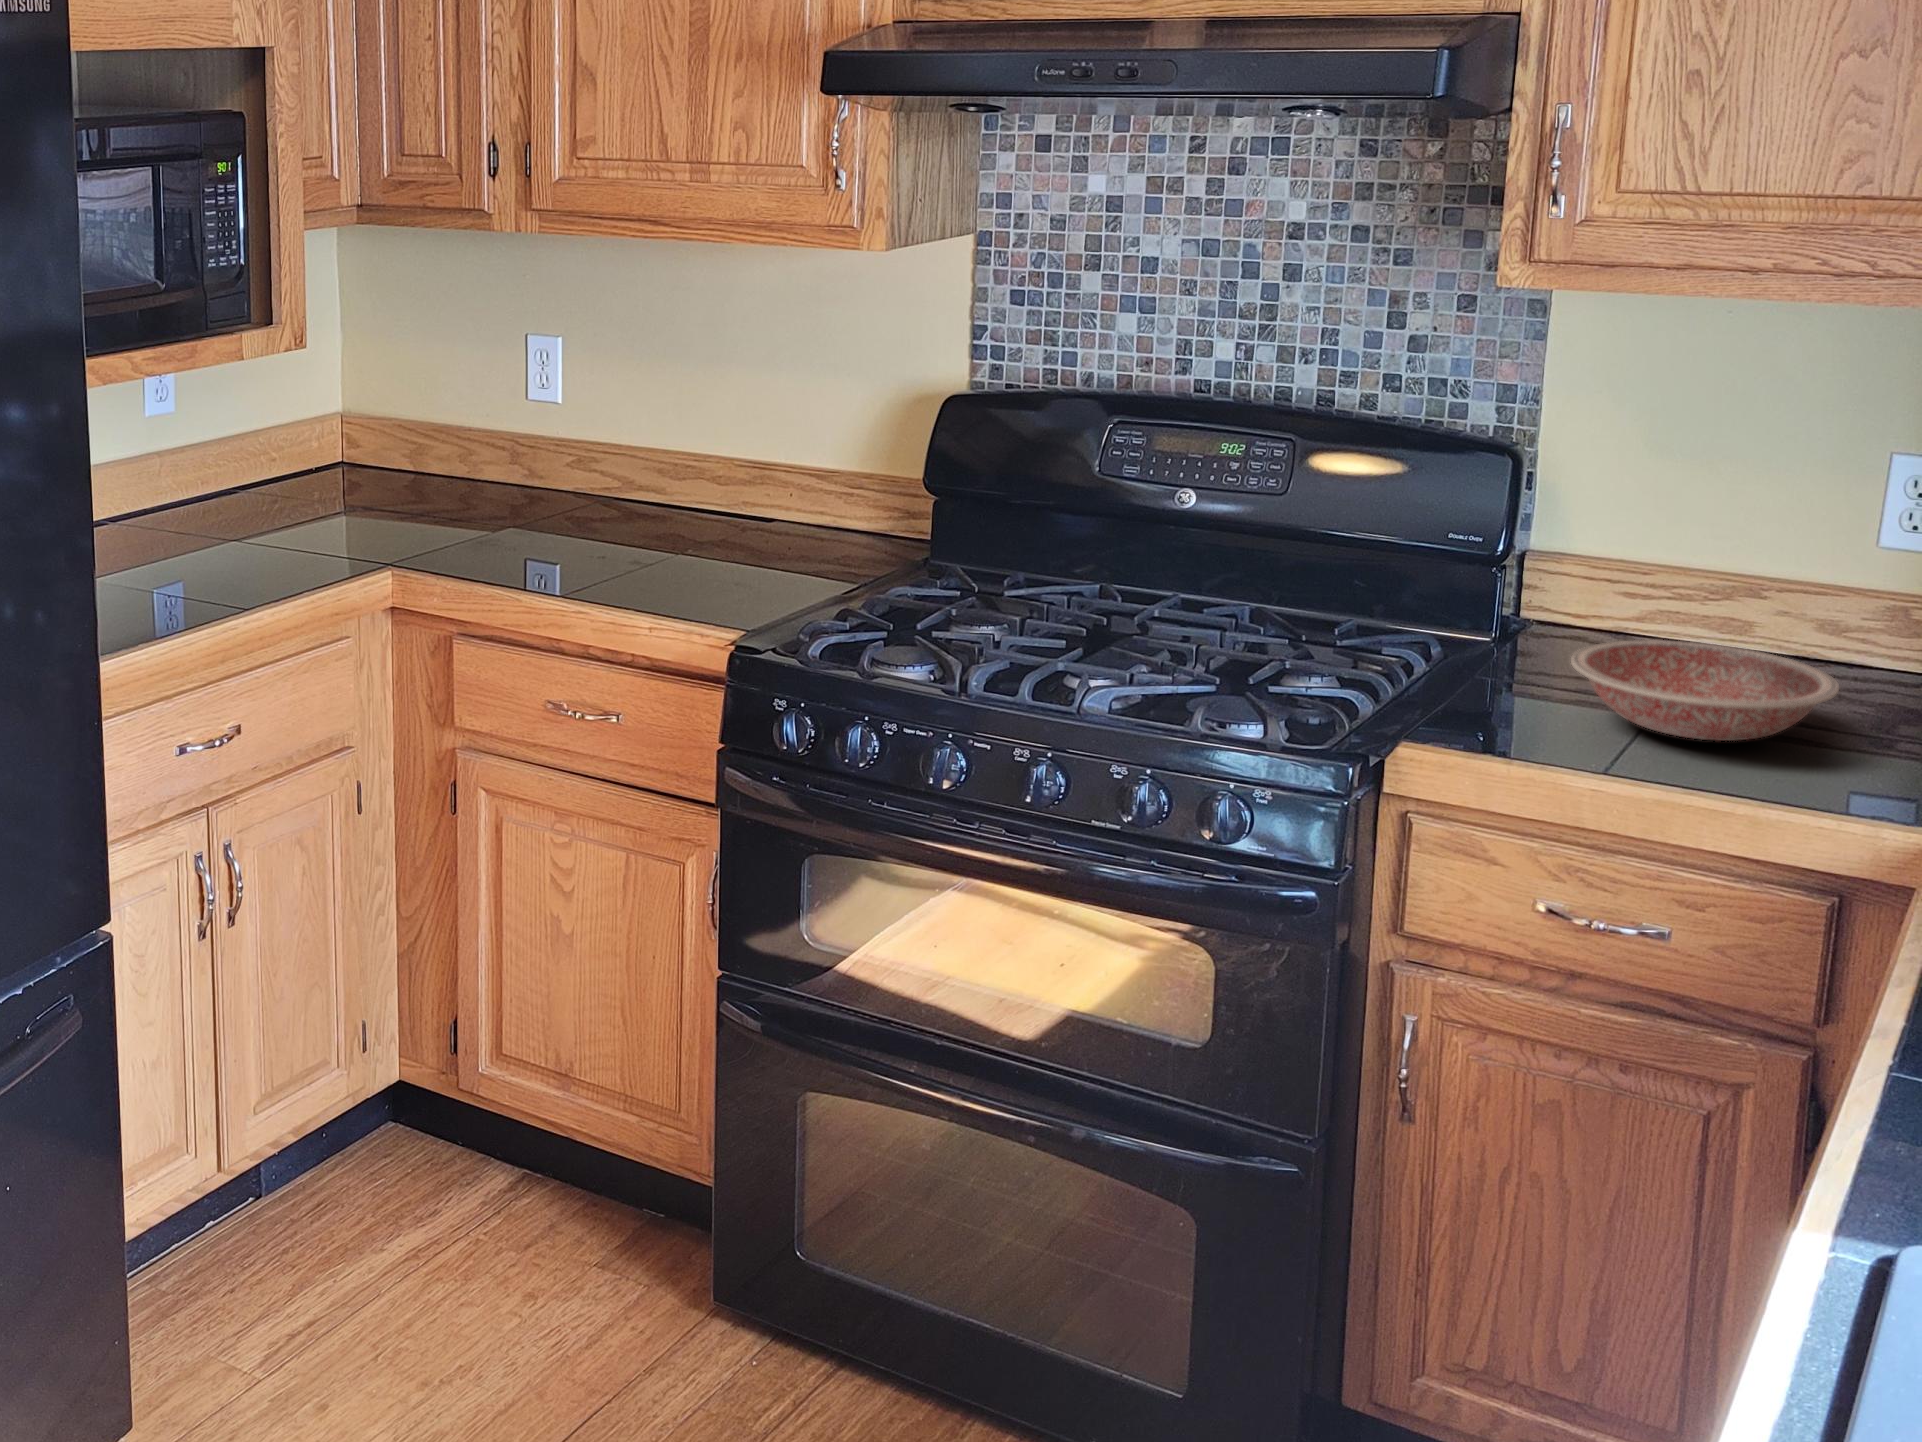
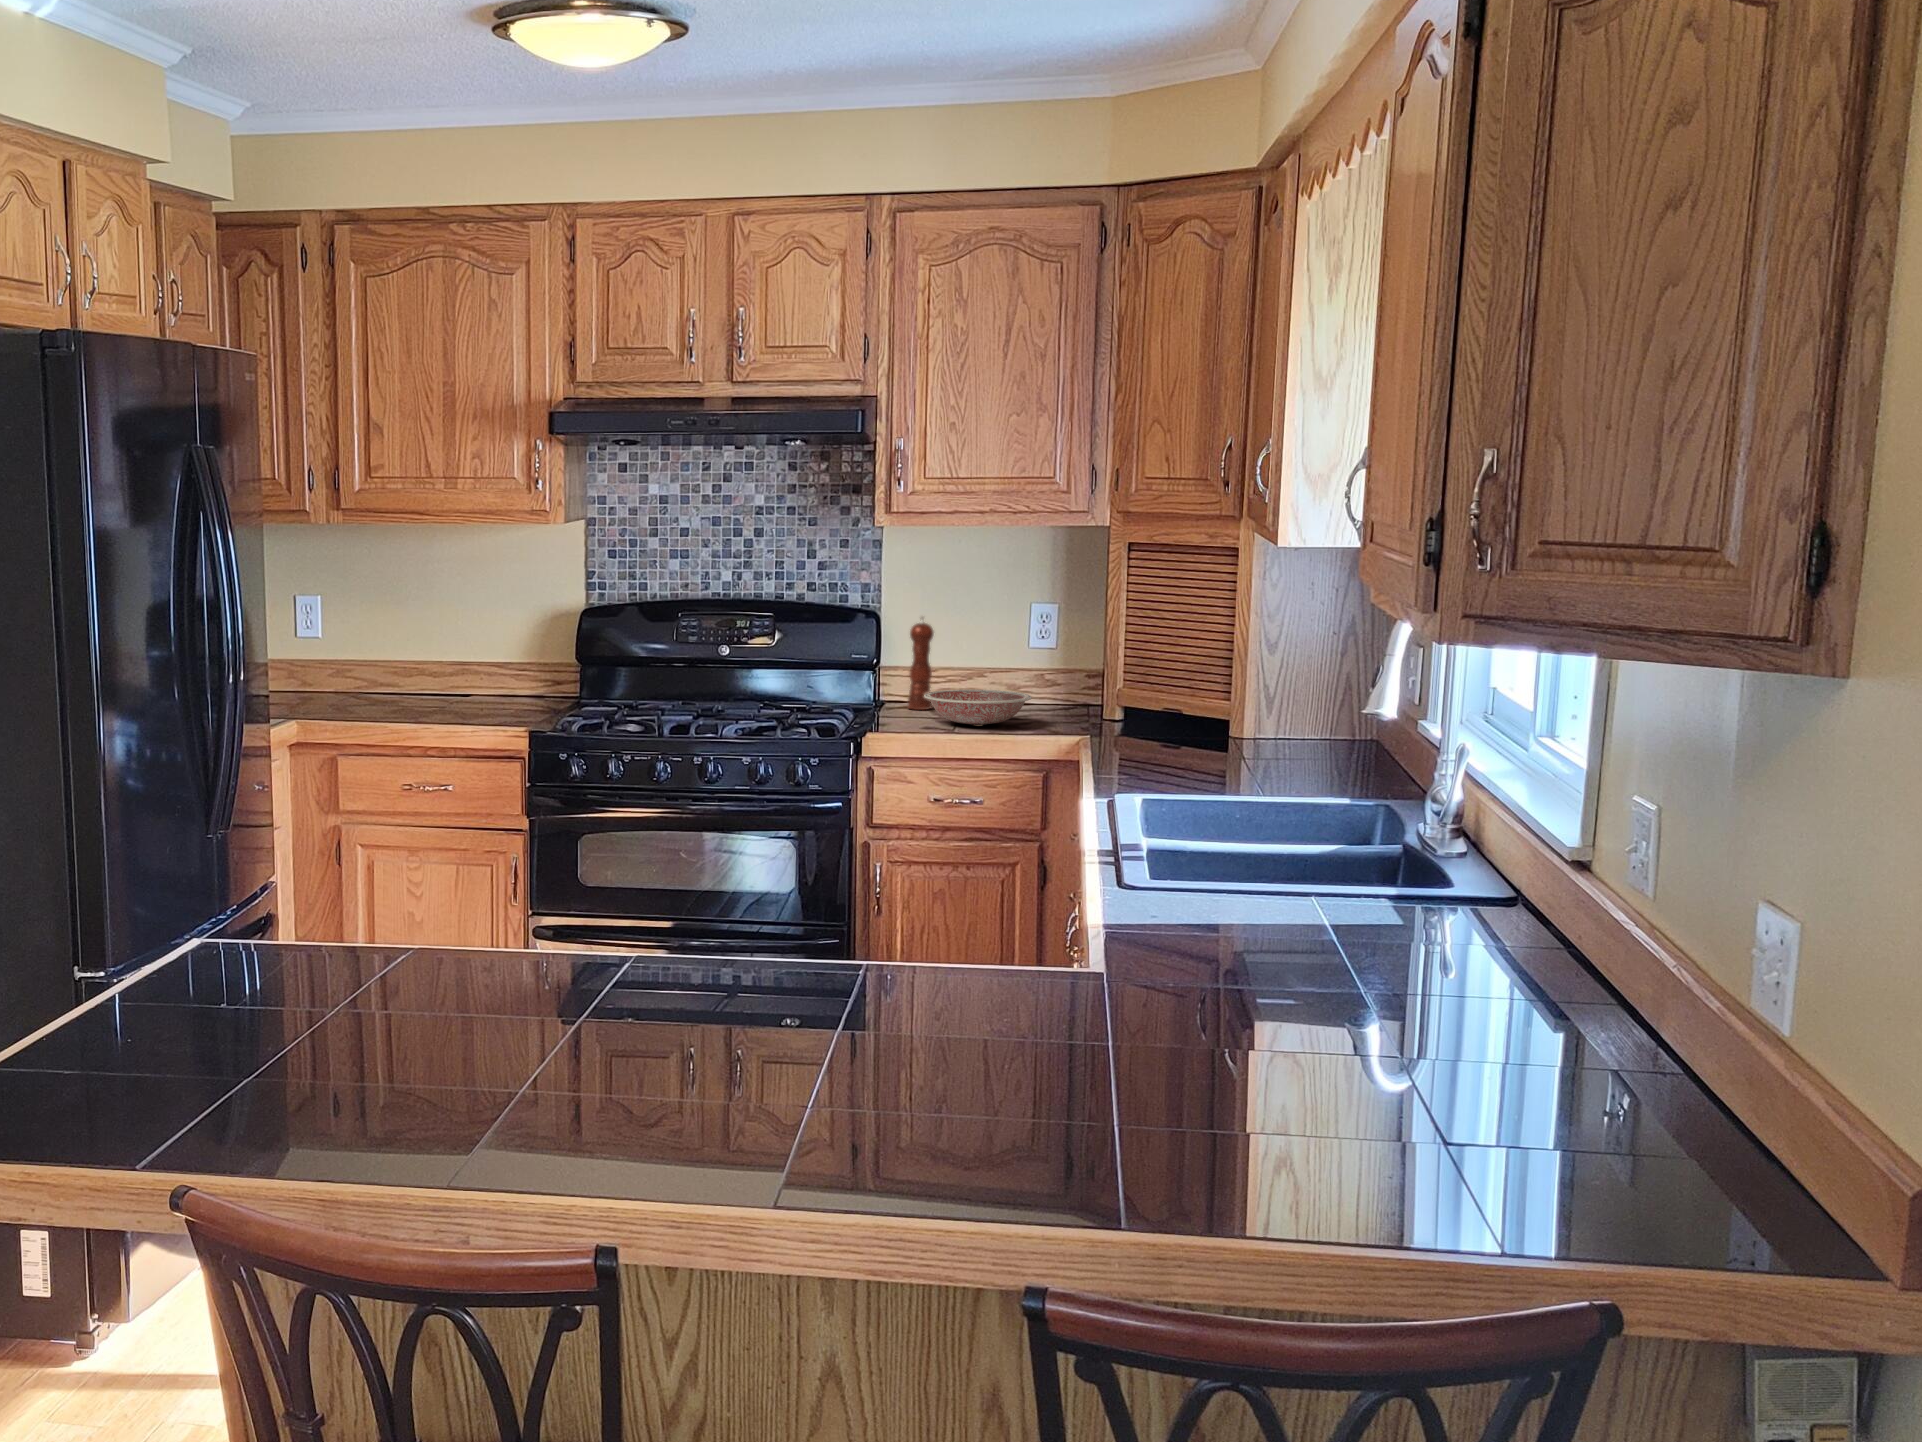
pepper mill: none [1570,465,1641,658] -> present [907,617,934,710]

